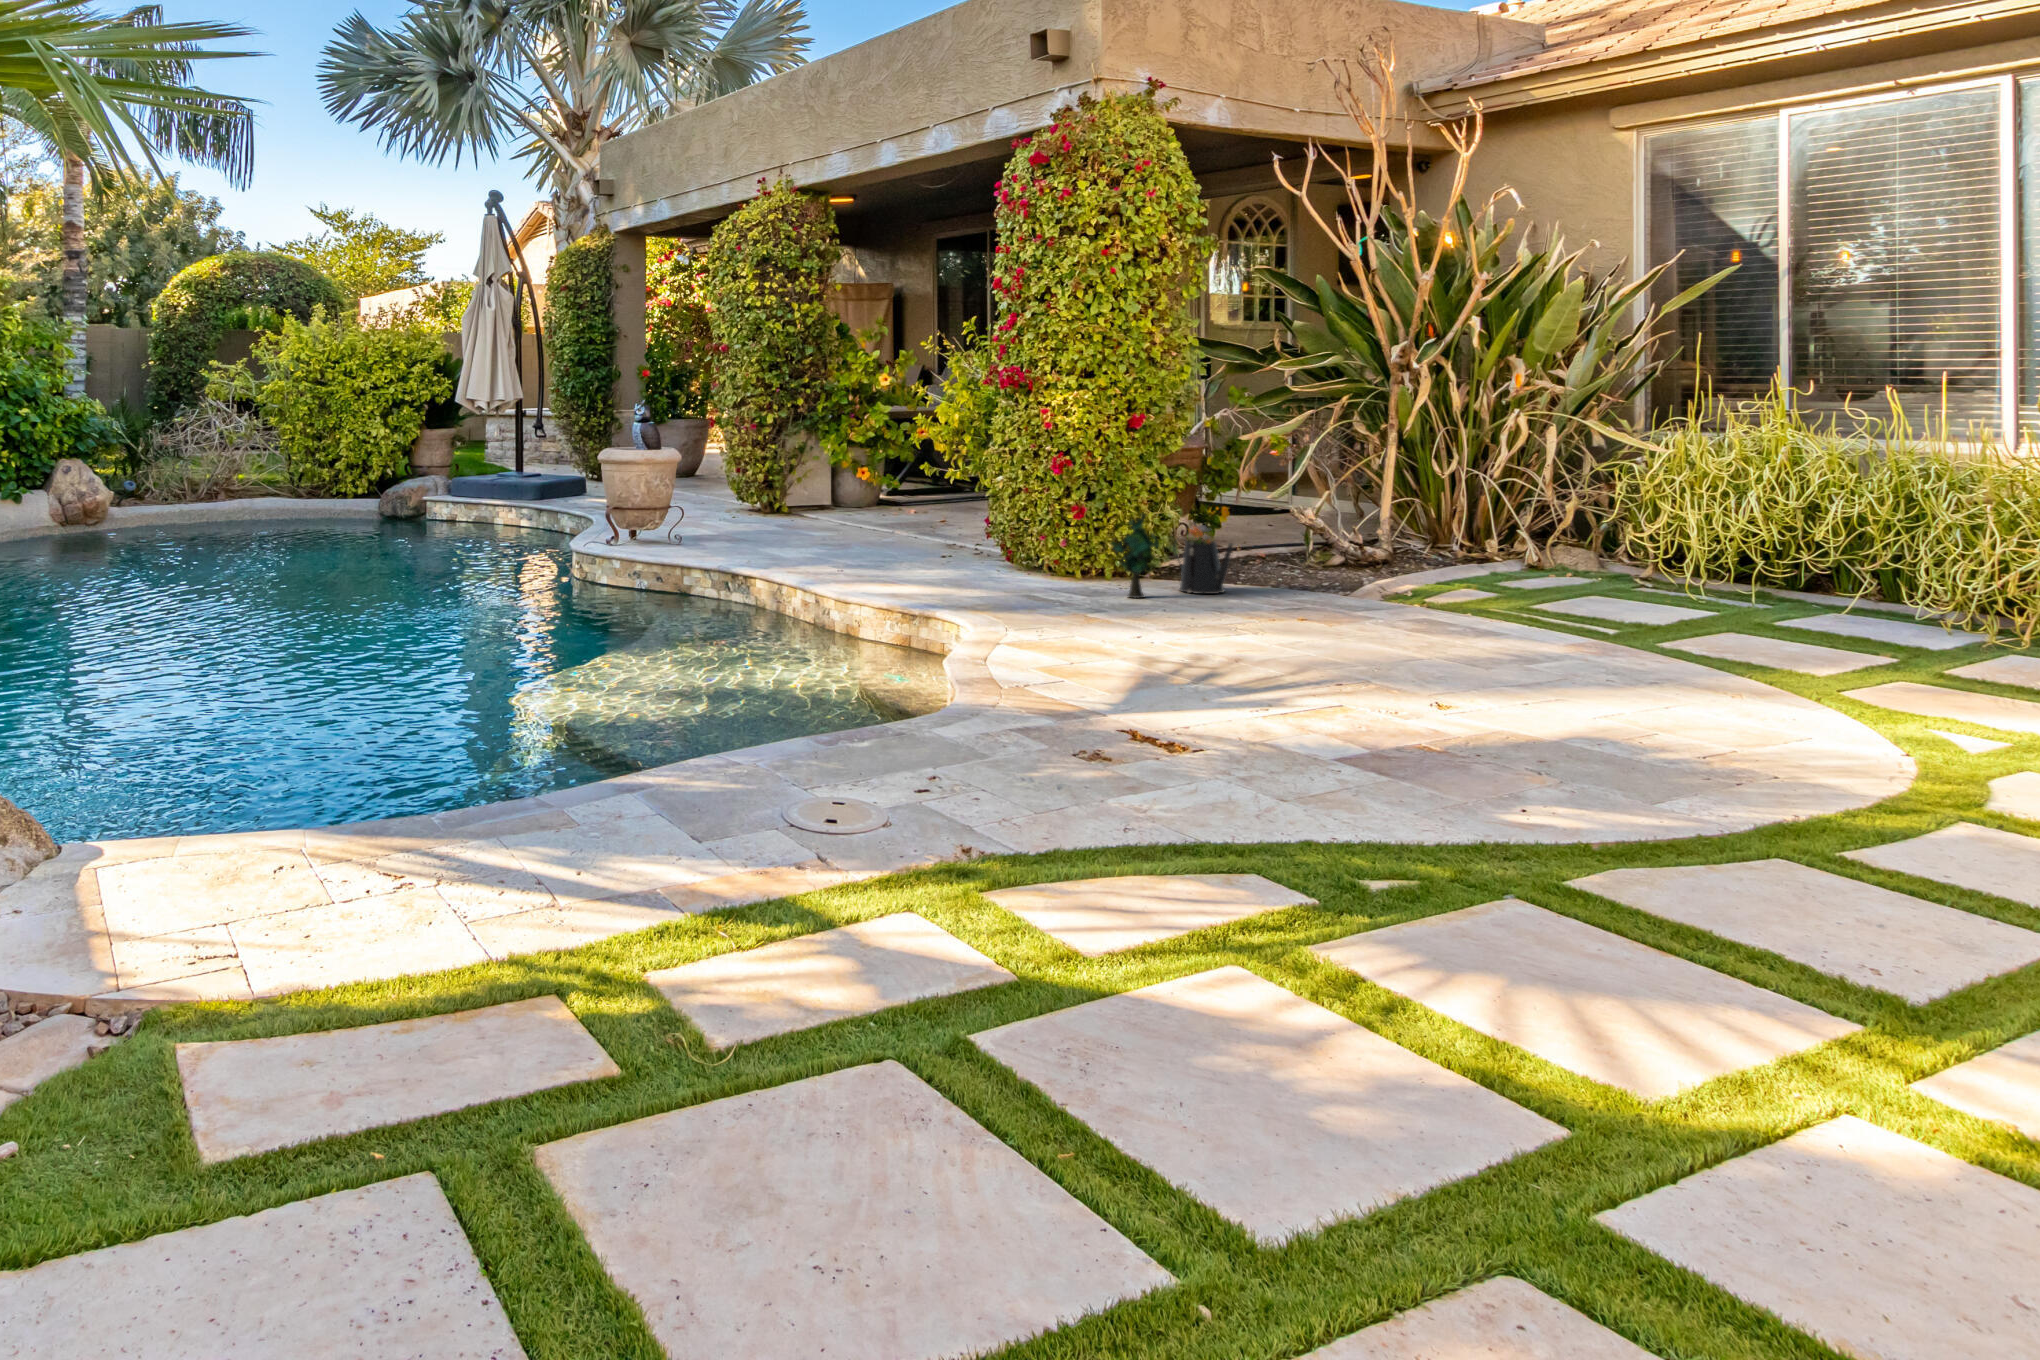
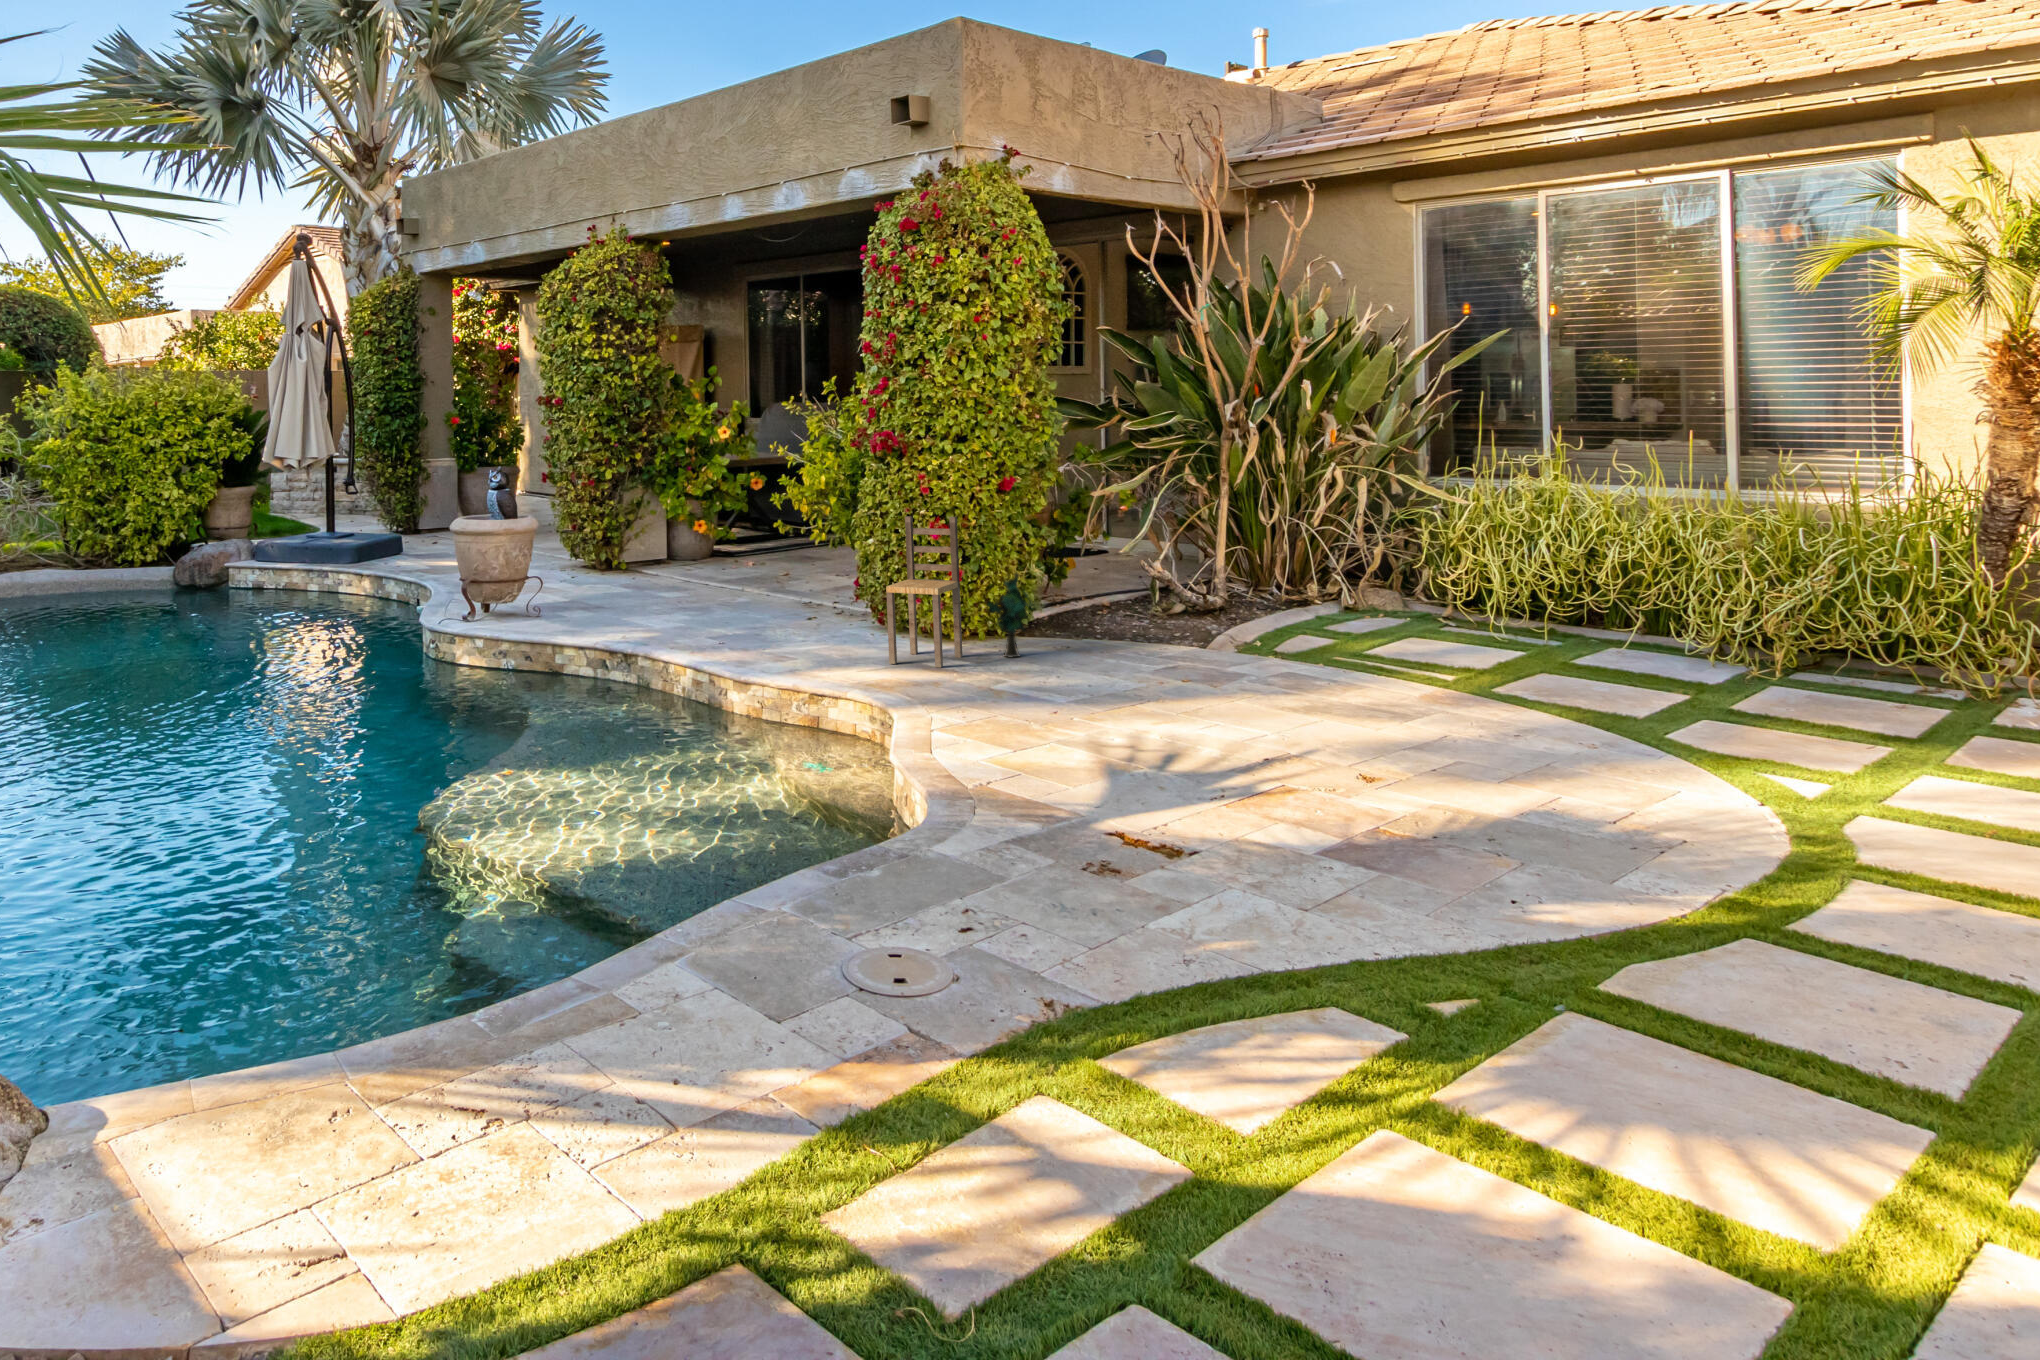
chair: none [1003,453,1084,603] -> present [886,516,963,668]
watering can: present [1174,519,1232,594] -> none [1039,571,1098,649]

